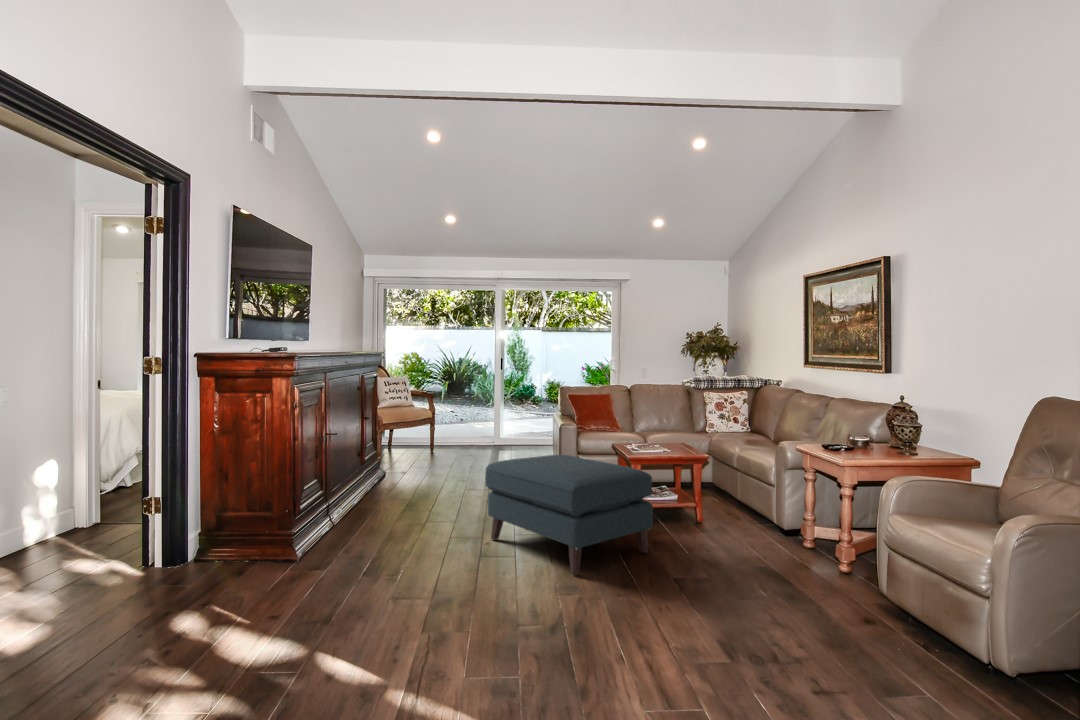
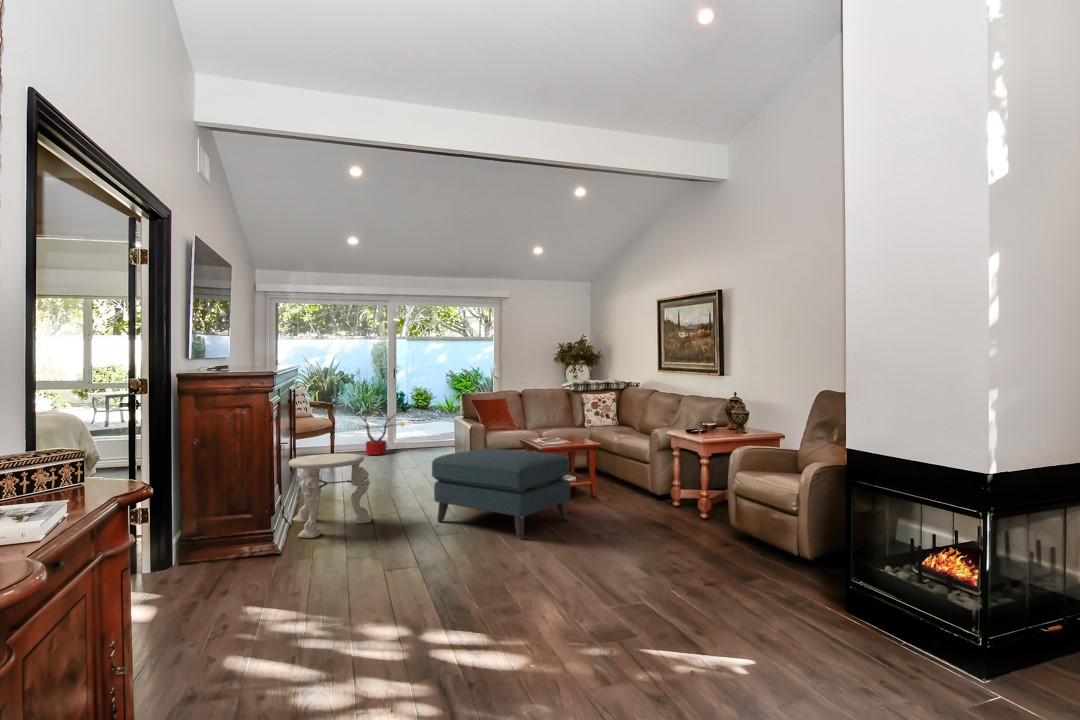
decorative plant: none [459,397,509,450] -> present [359,410,404,455]
side table: none [330,451,422,547] -> present [289,453,371,538]

